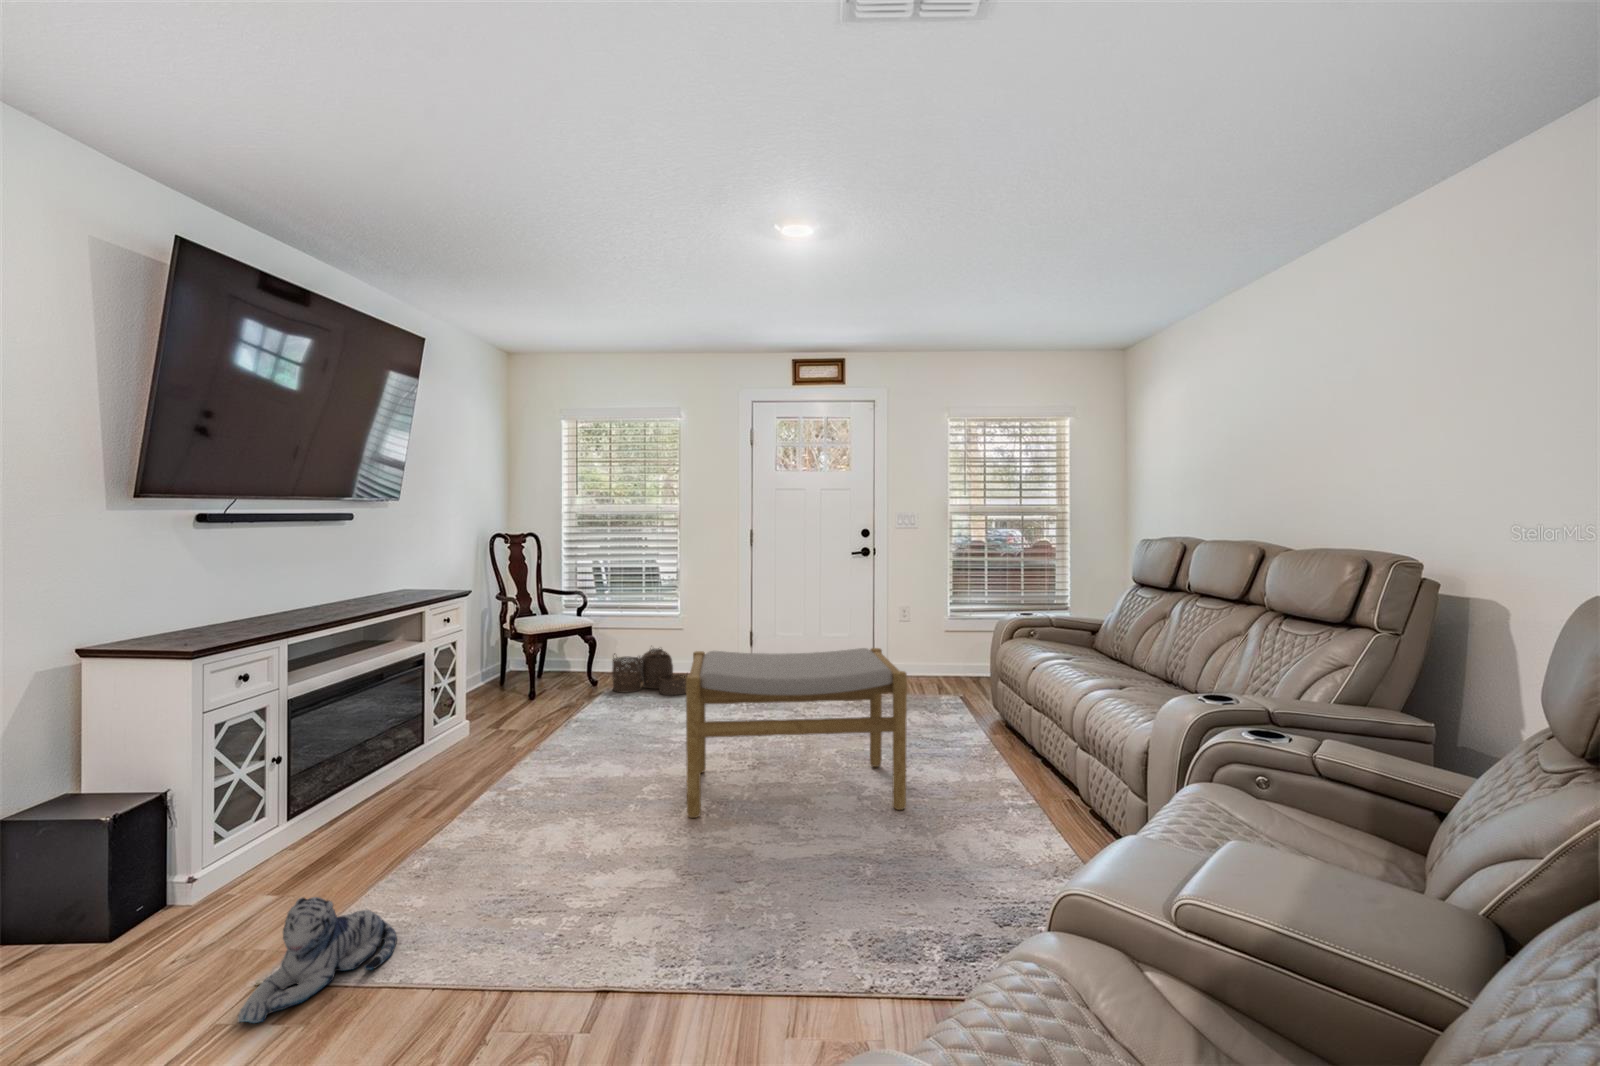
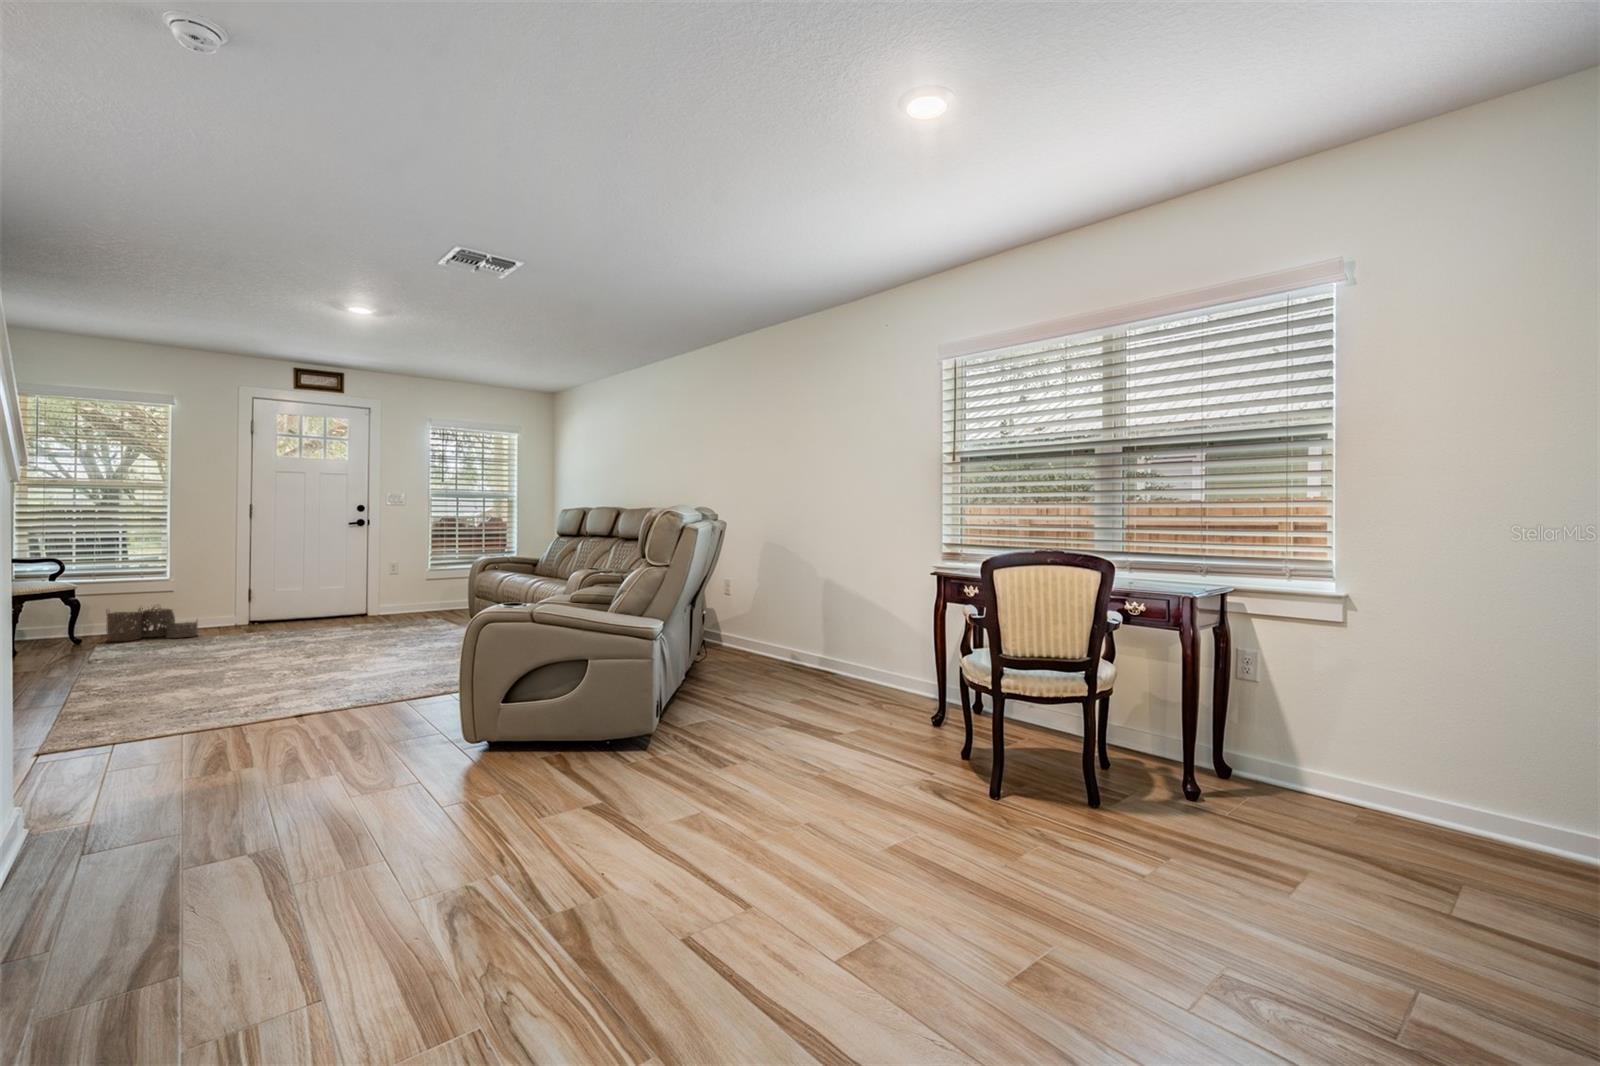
footstool: present [686,648,907,818] -> none [266,567,435,666]
plush toy: present [238,897,397,1023] -> none [74,673,148,731]

